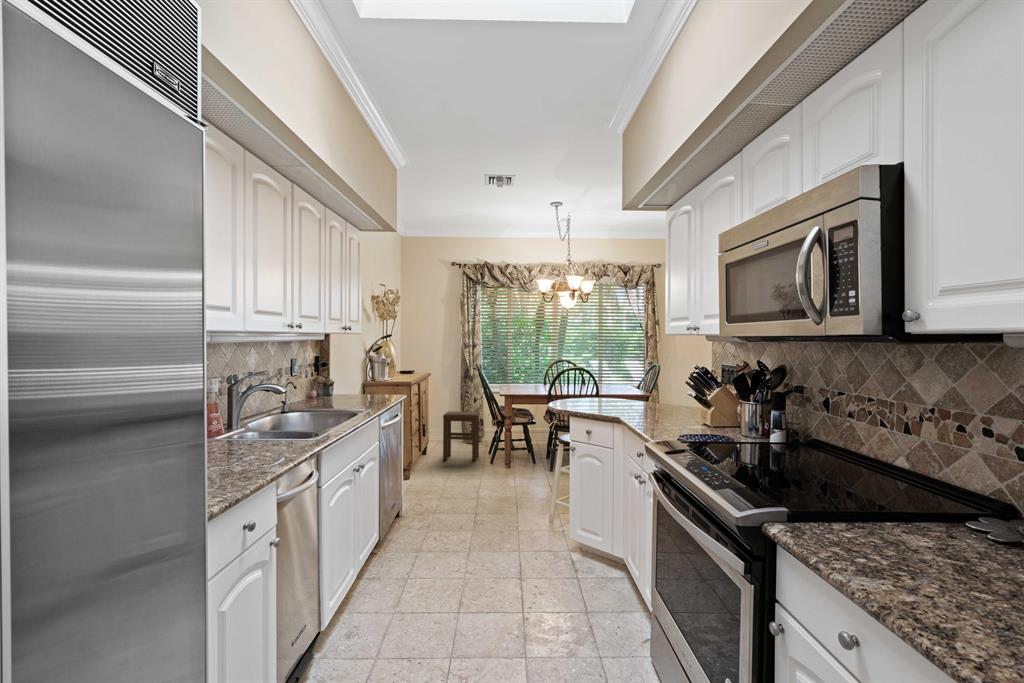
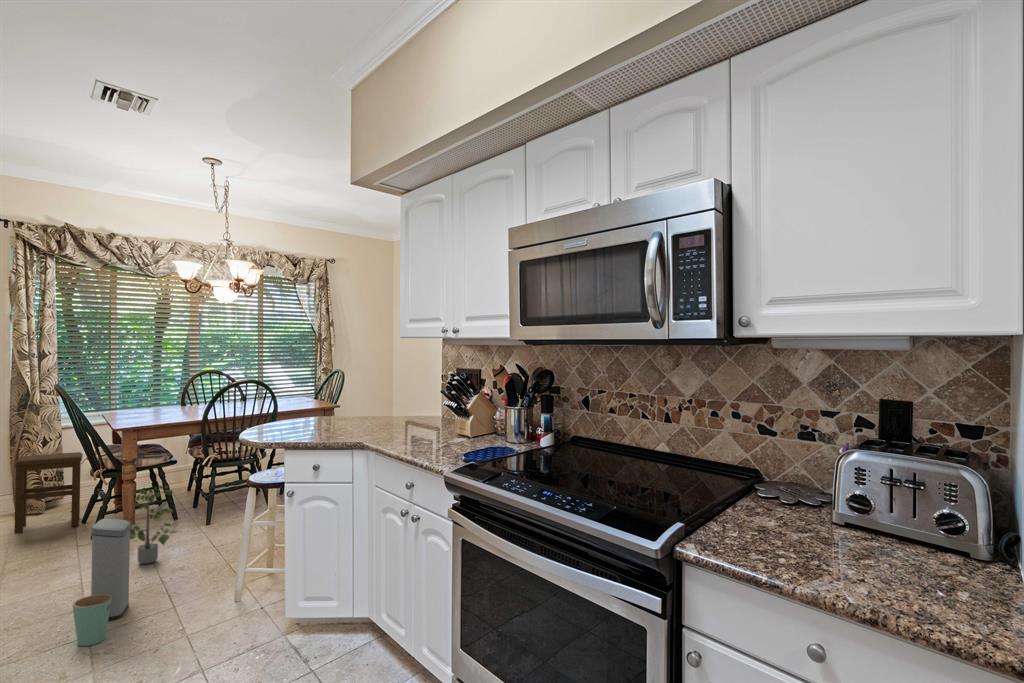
potted plant: none [490,439,523,494] -> present [130,486,178,564]
trash can: none [442,458,481,539] -> present [73,519,131,646]

